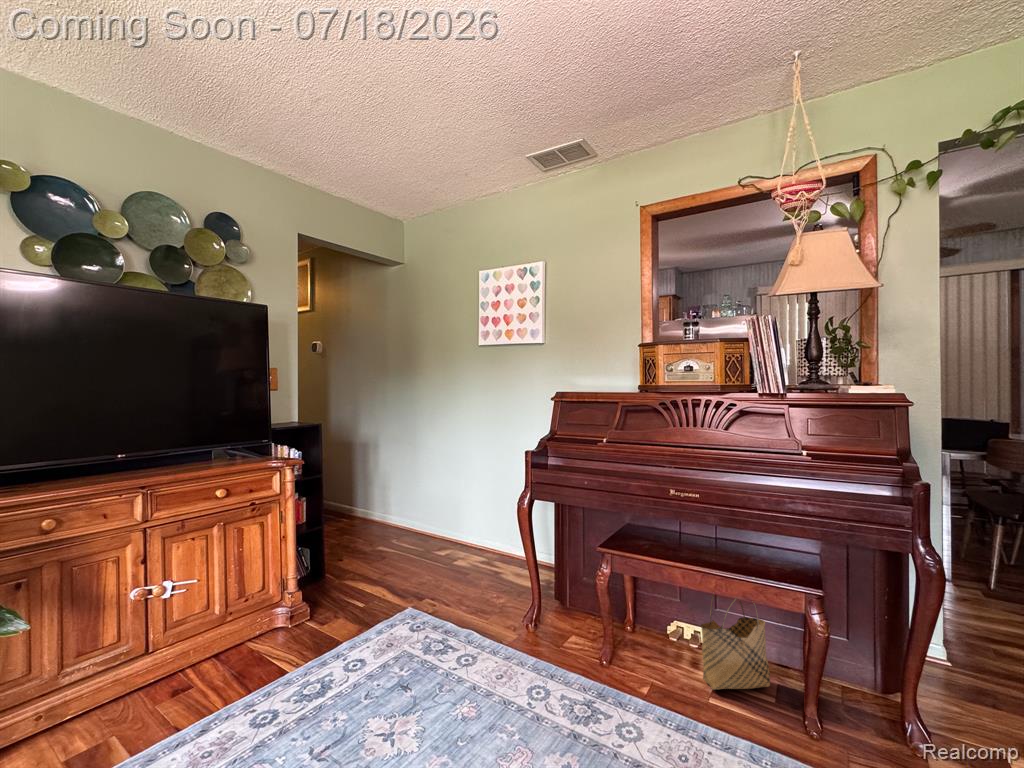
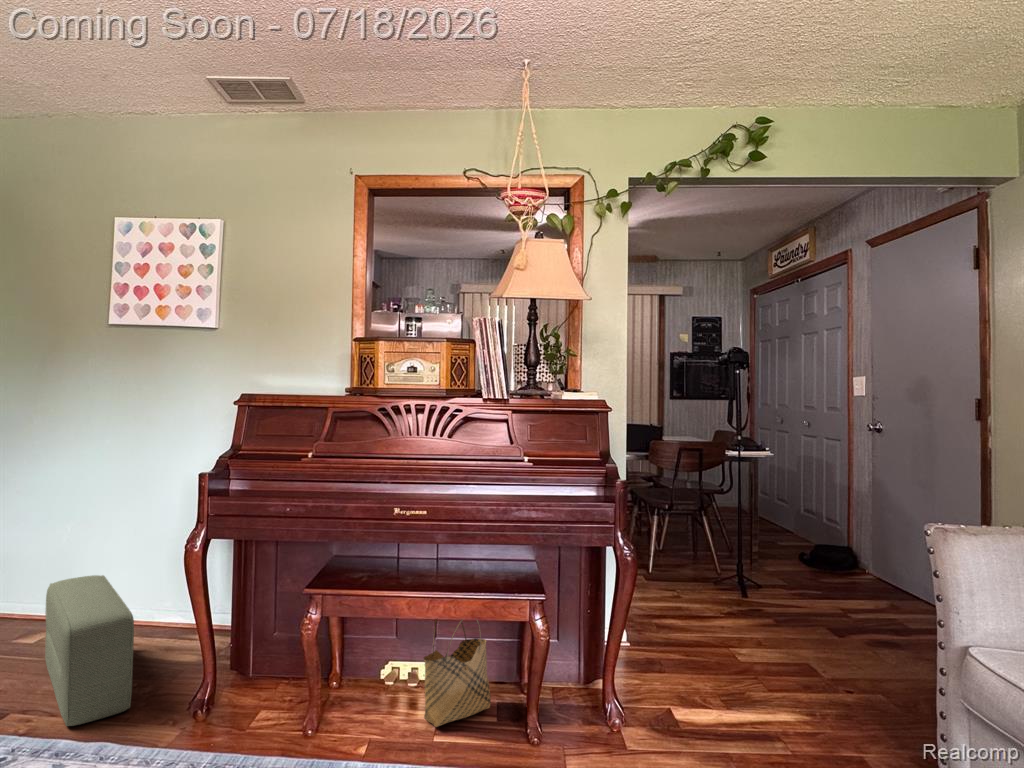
pouf: none [445,518,489,617] -> present [45,575,134,726]

